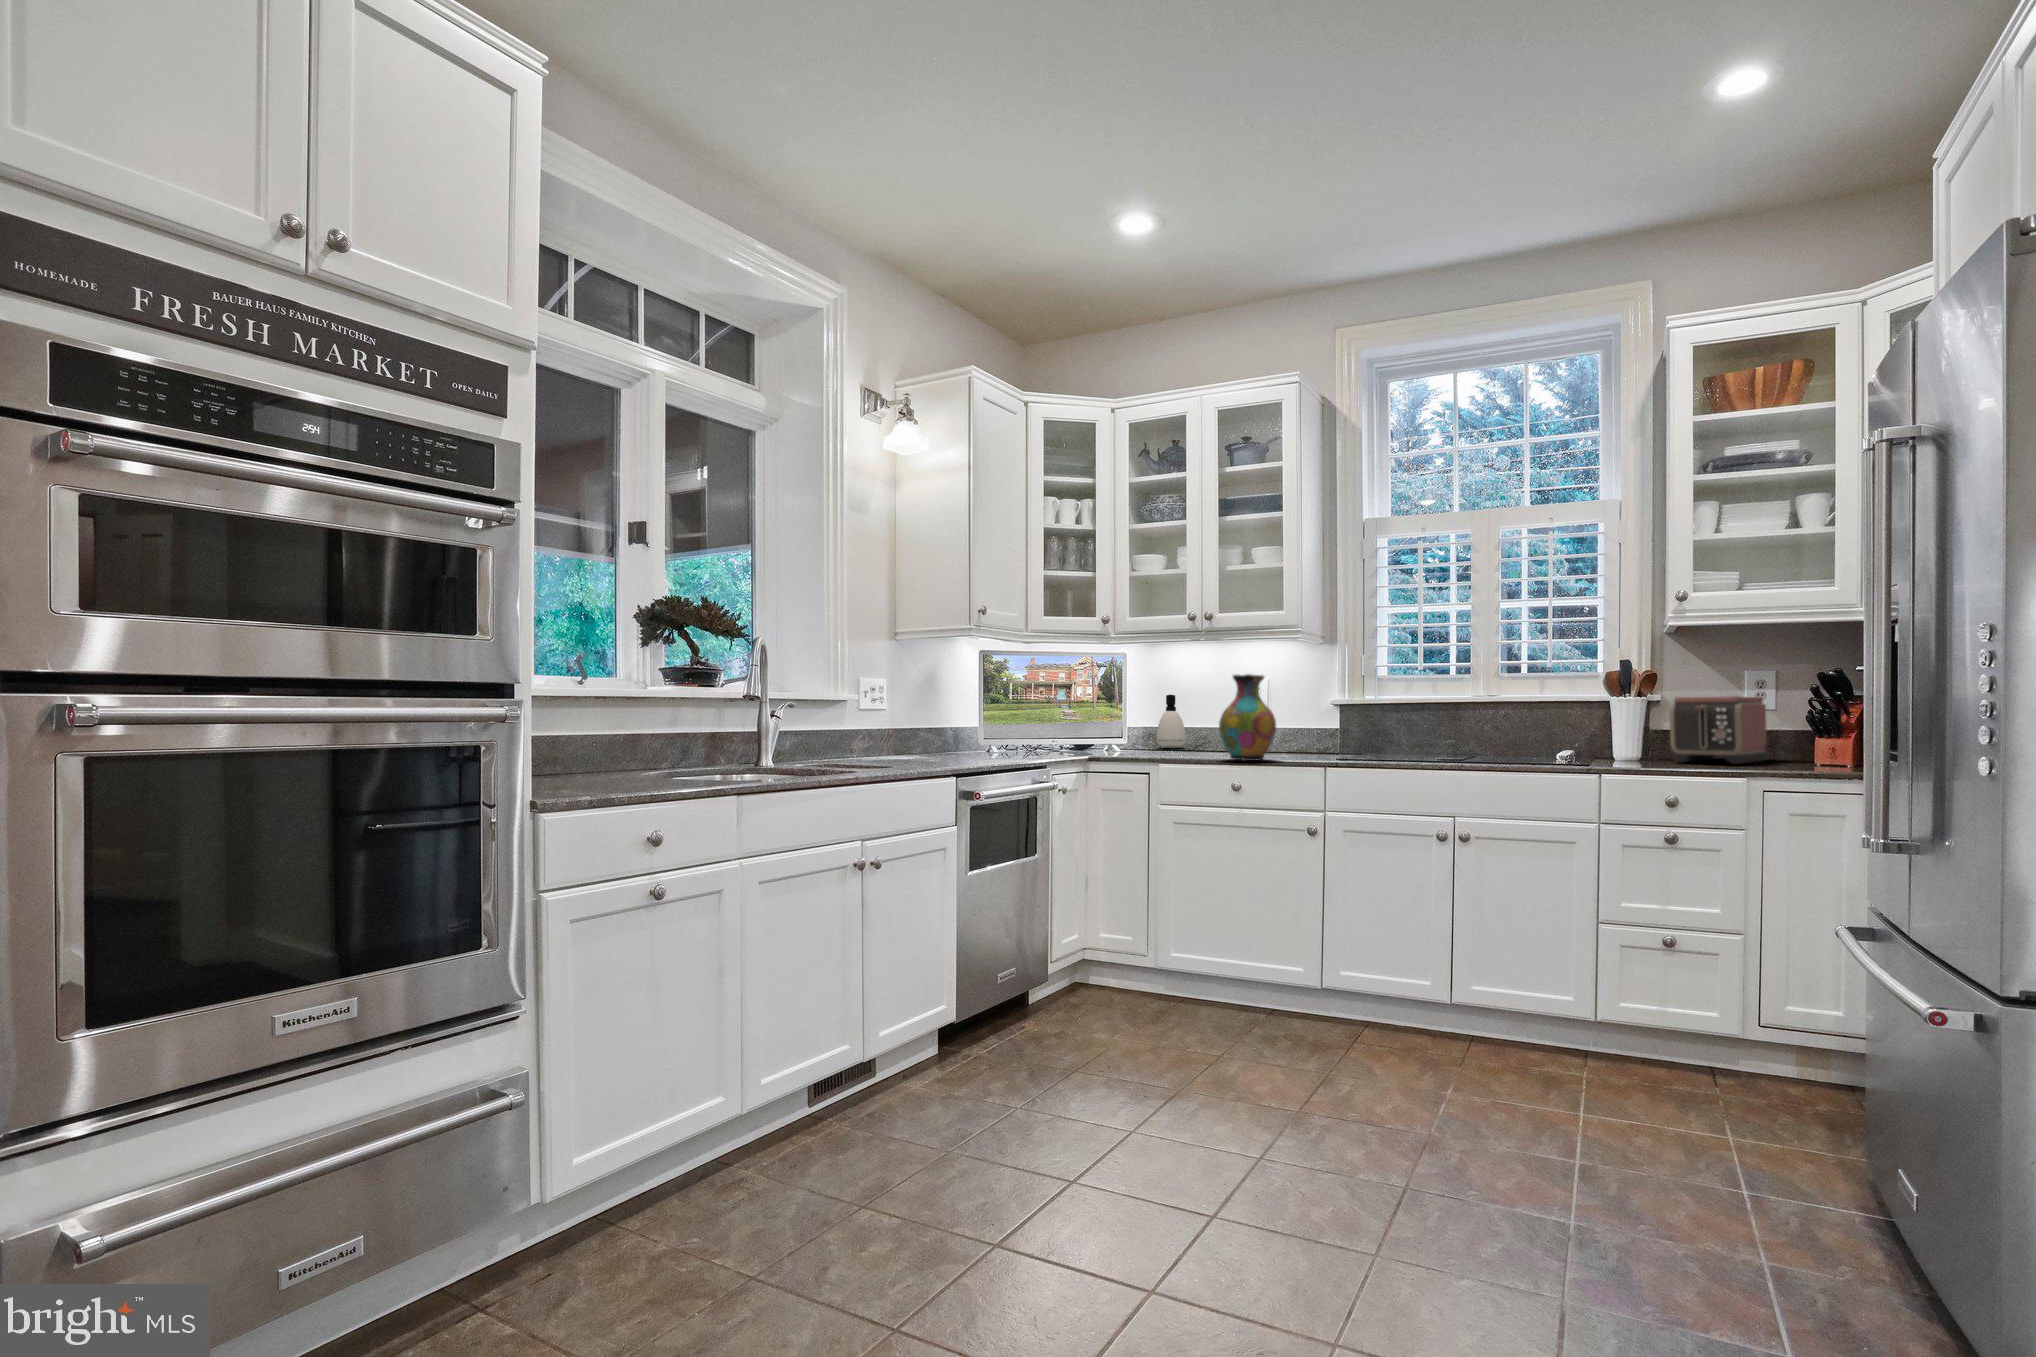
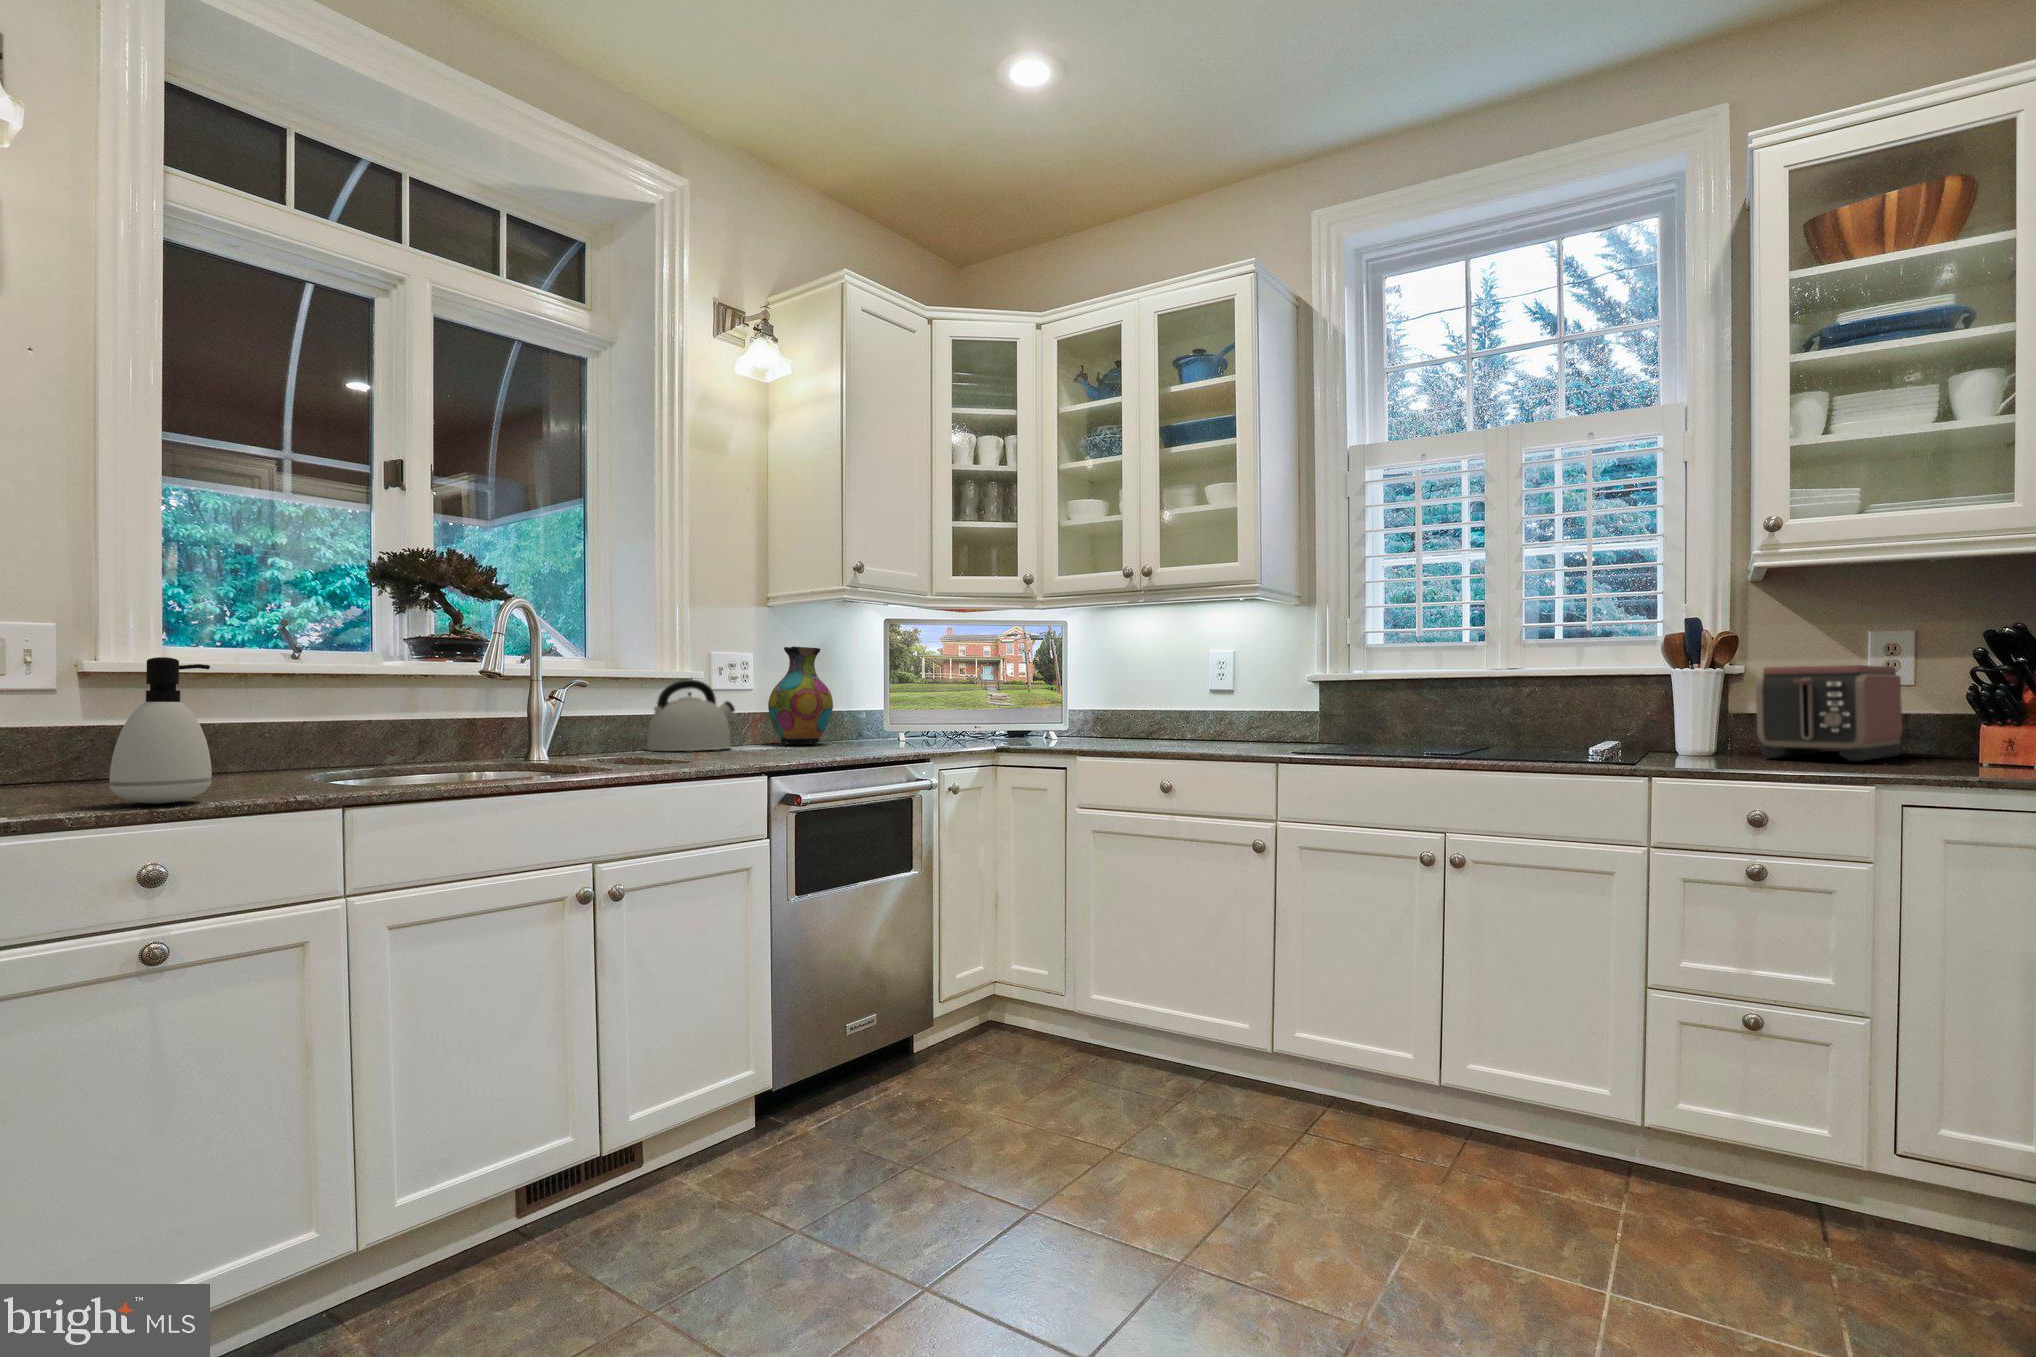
vase: present [1219,674,1276,761] -> present [768,646,833,745]
soap dispenser: present [1157,695,1186,748] -> present [109,657,212,804]
kettle: none [815,701,882,759] -> present [647,680,735,751]

